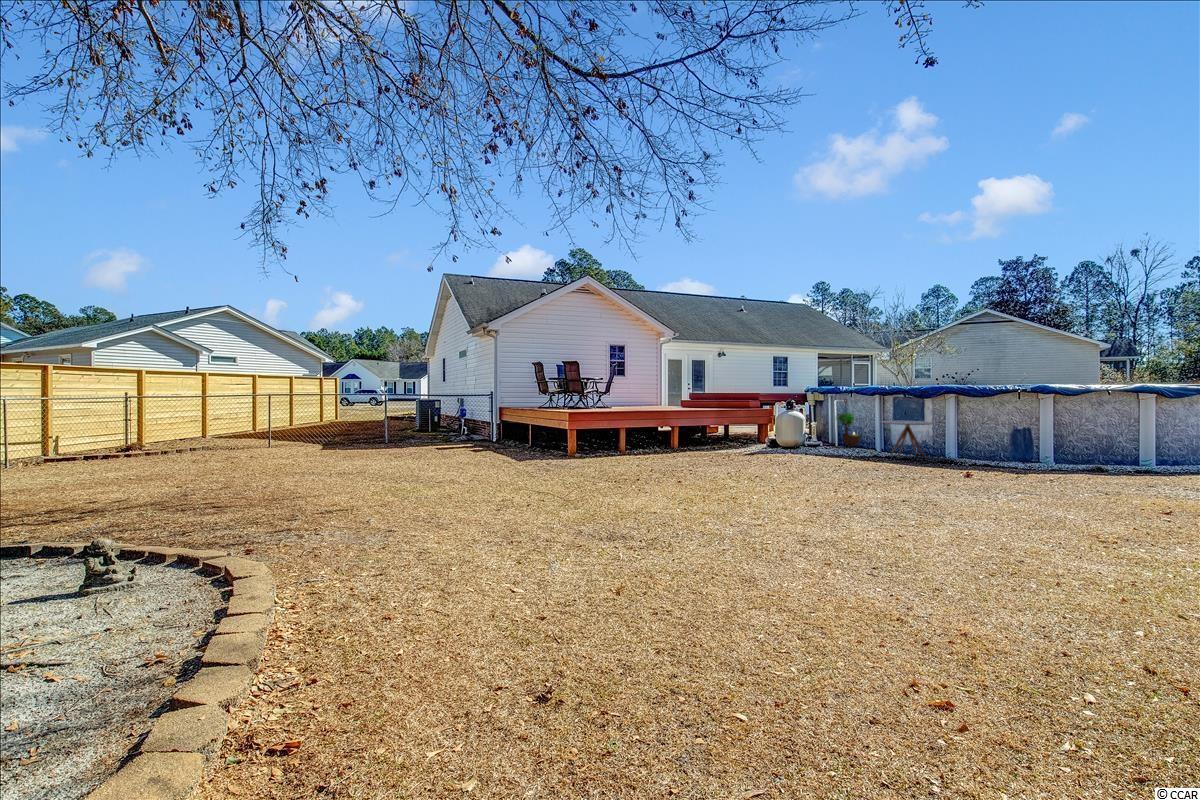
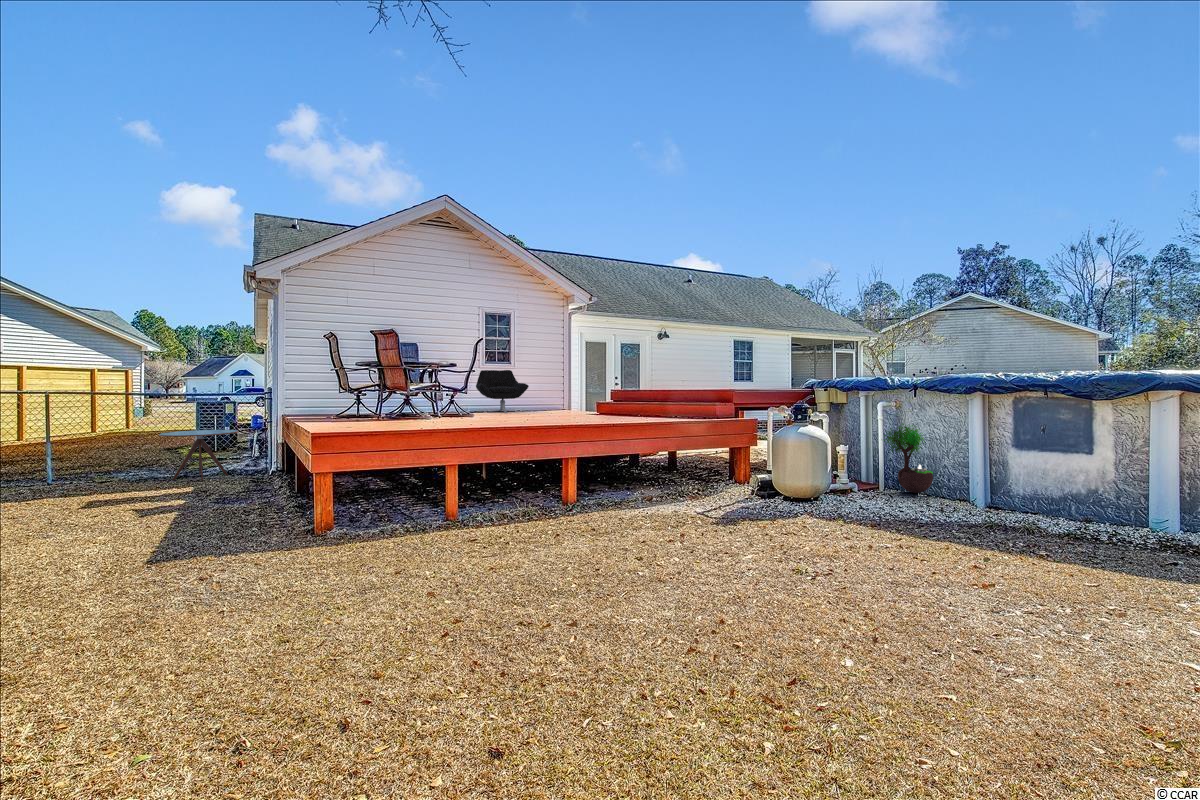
lounge chair: none [612,381,643,405] -> present [476,370,529,413]
round table: present [881,420,936,457] -> present [159,430,238,480]

